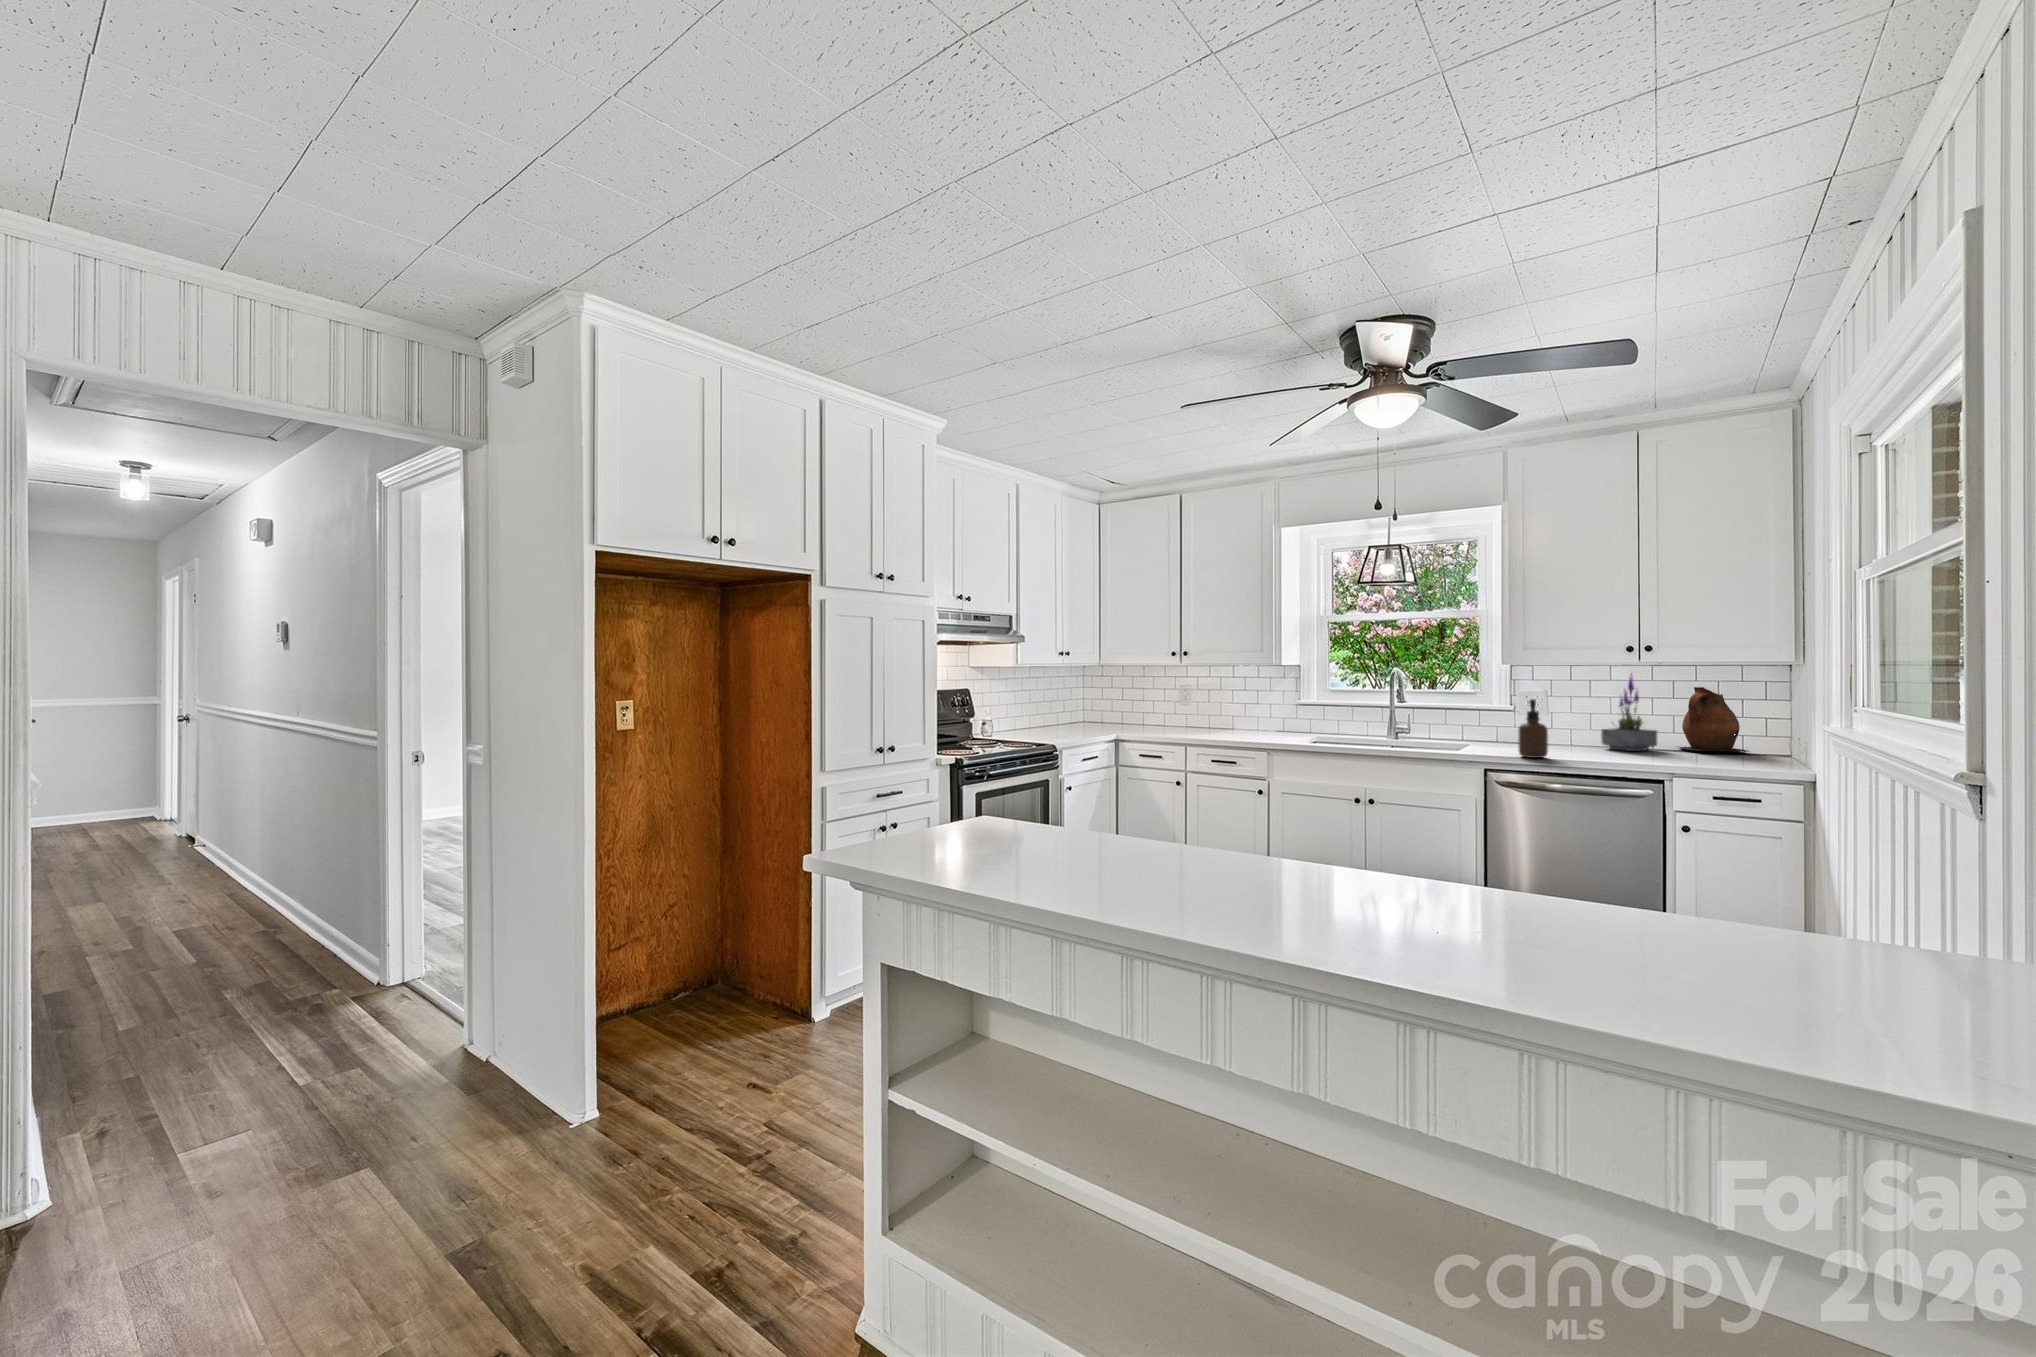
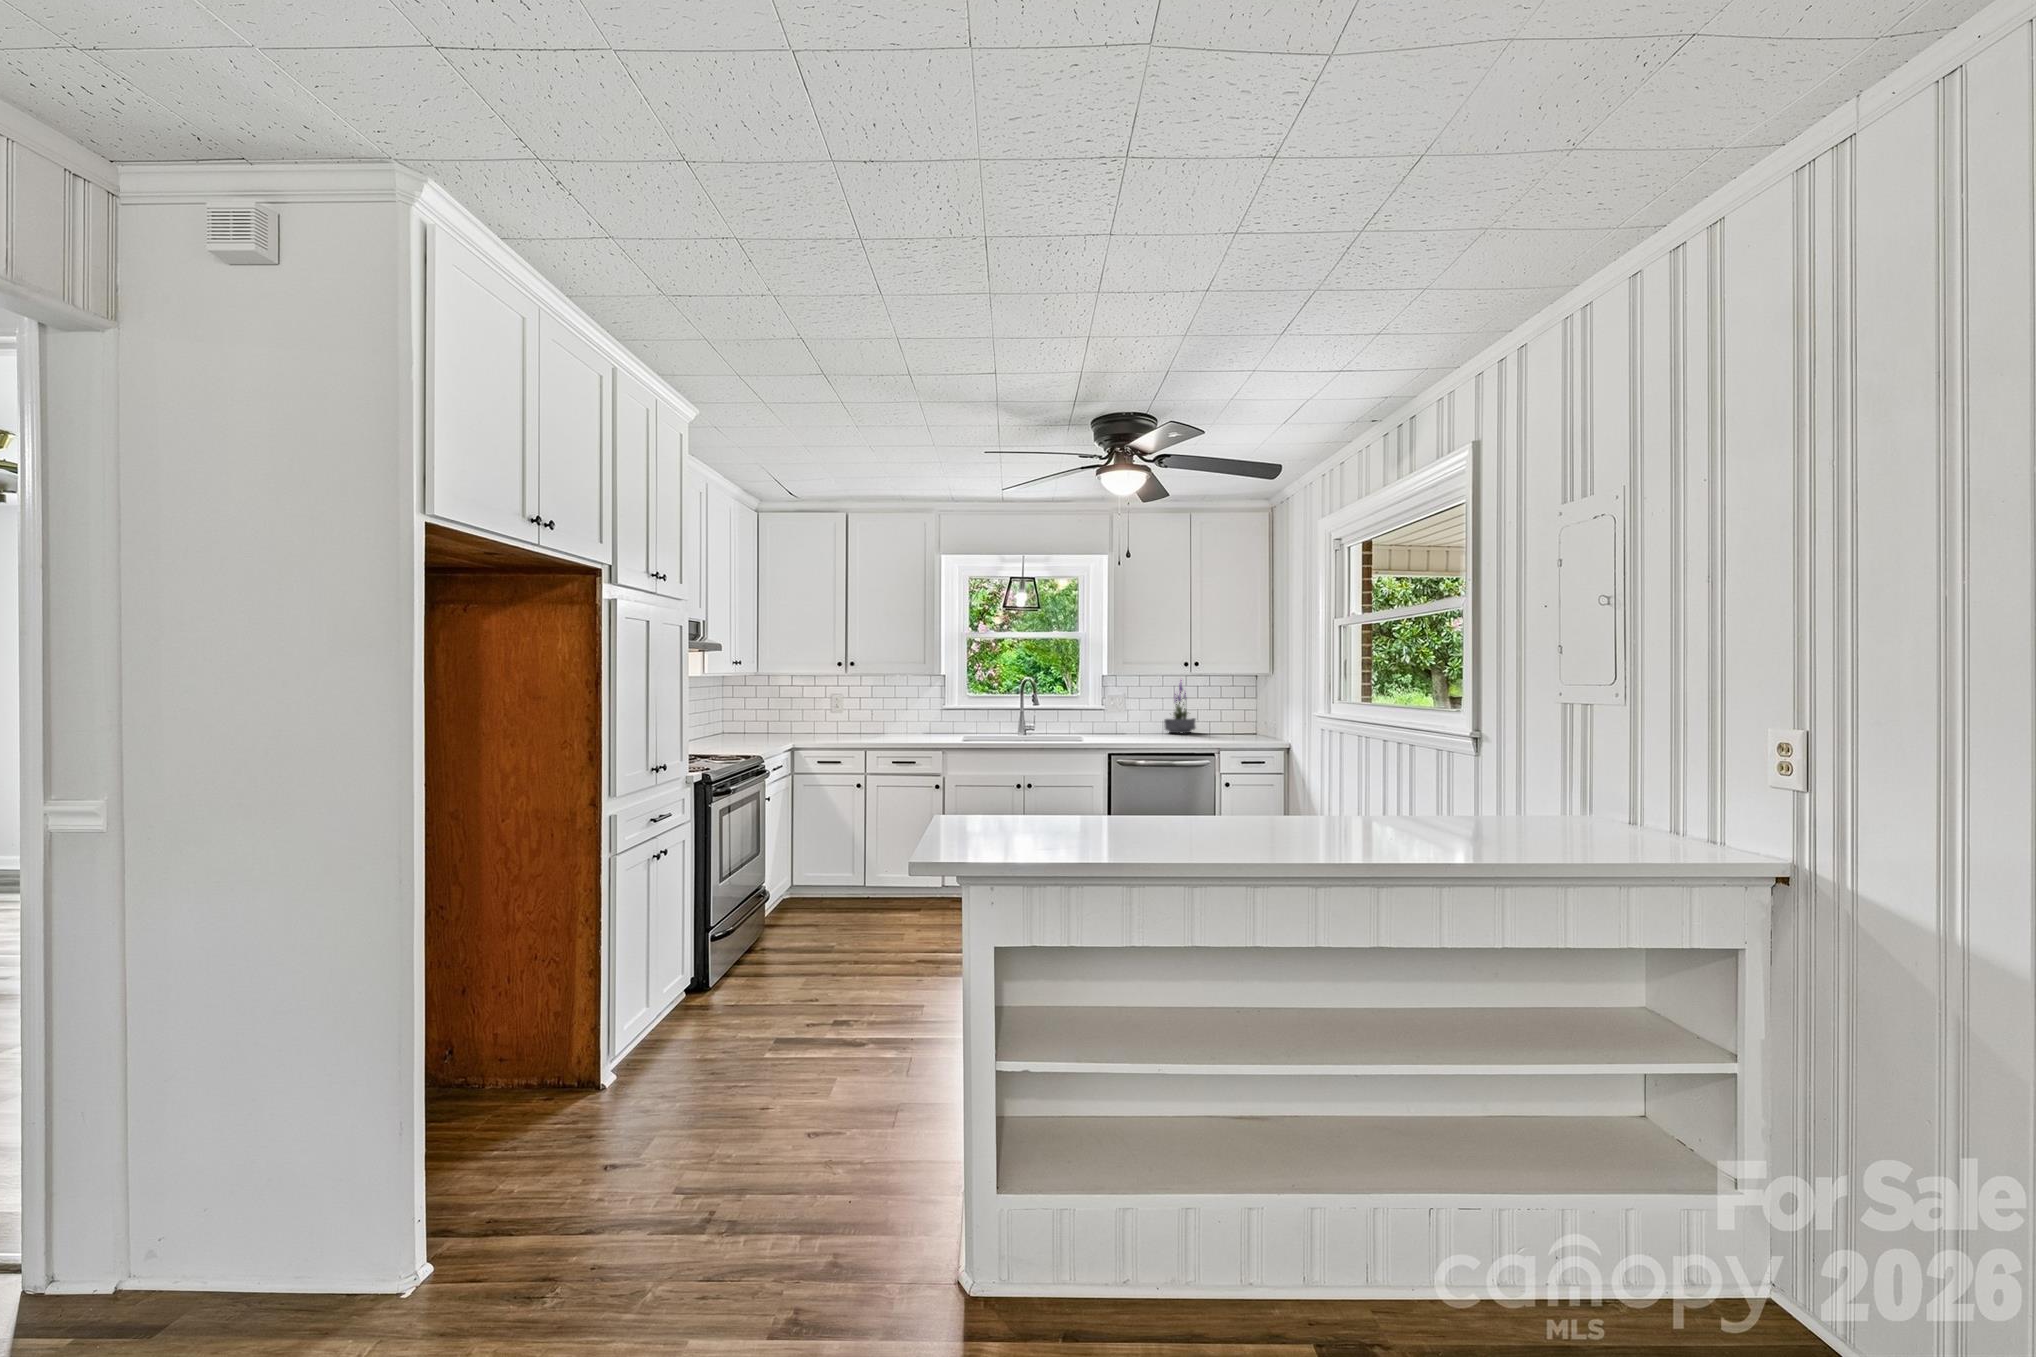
ceramic pitcher: present [1679,687,1748,753] -> none [1202,688,1243,731]
soap dispenser: present [1519,699,1548,758] -> none [1129,700,1148,743]

